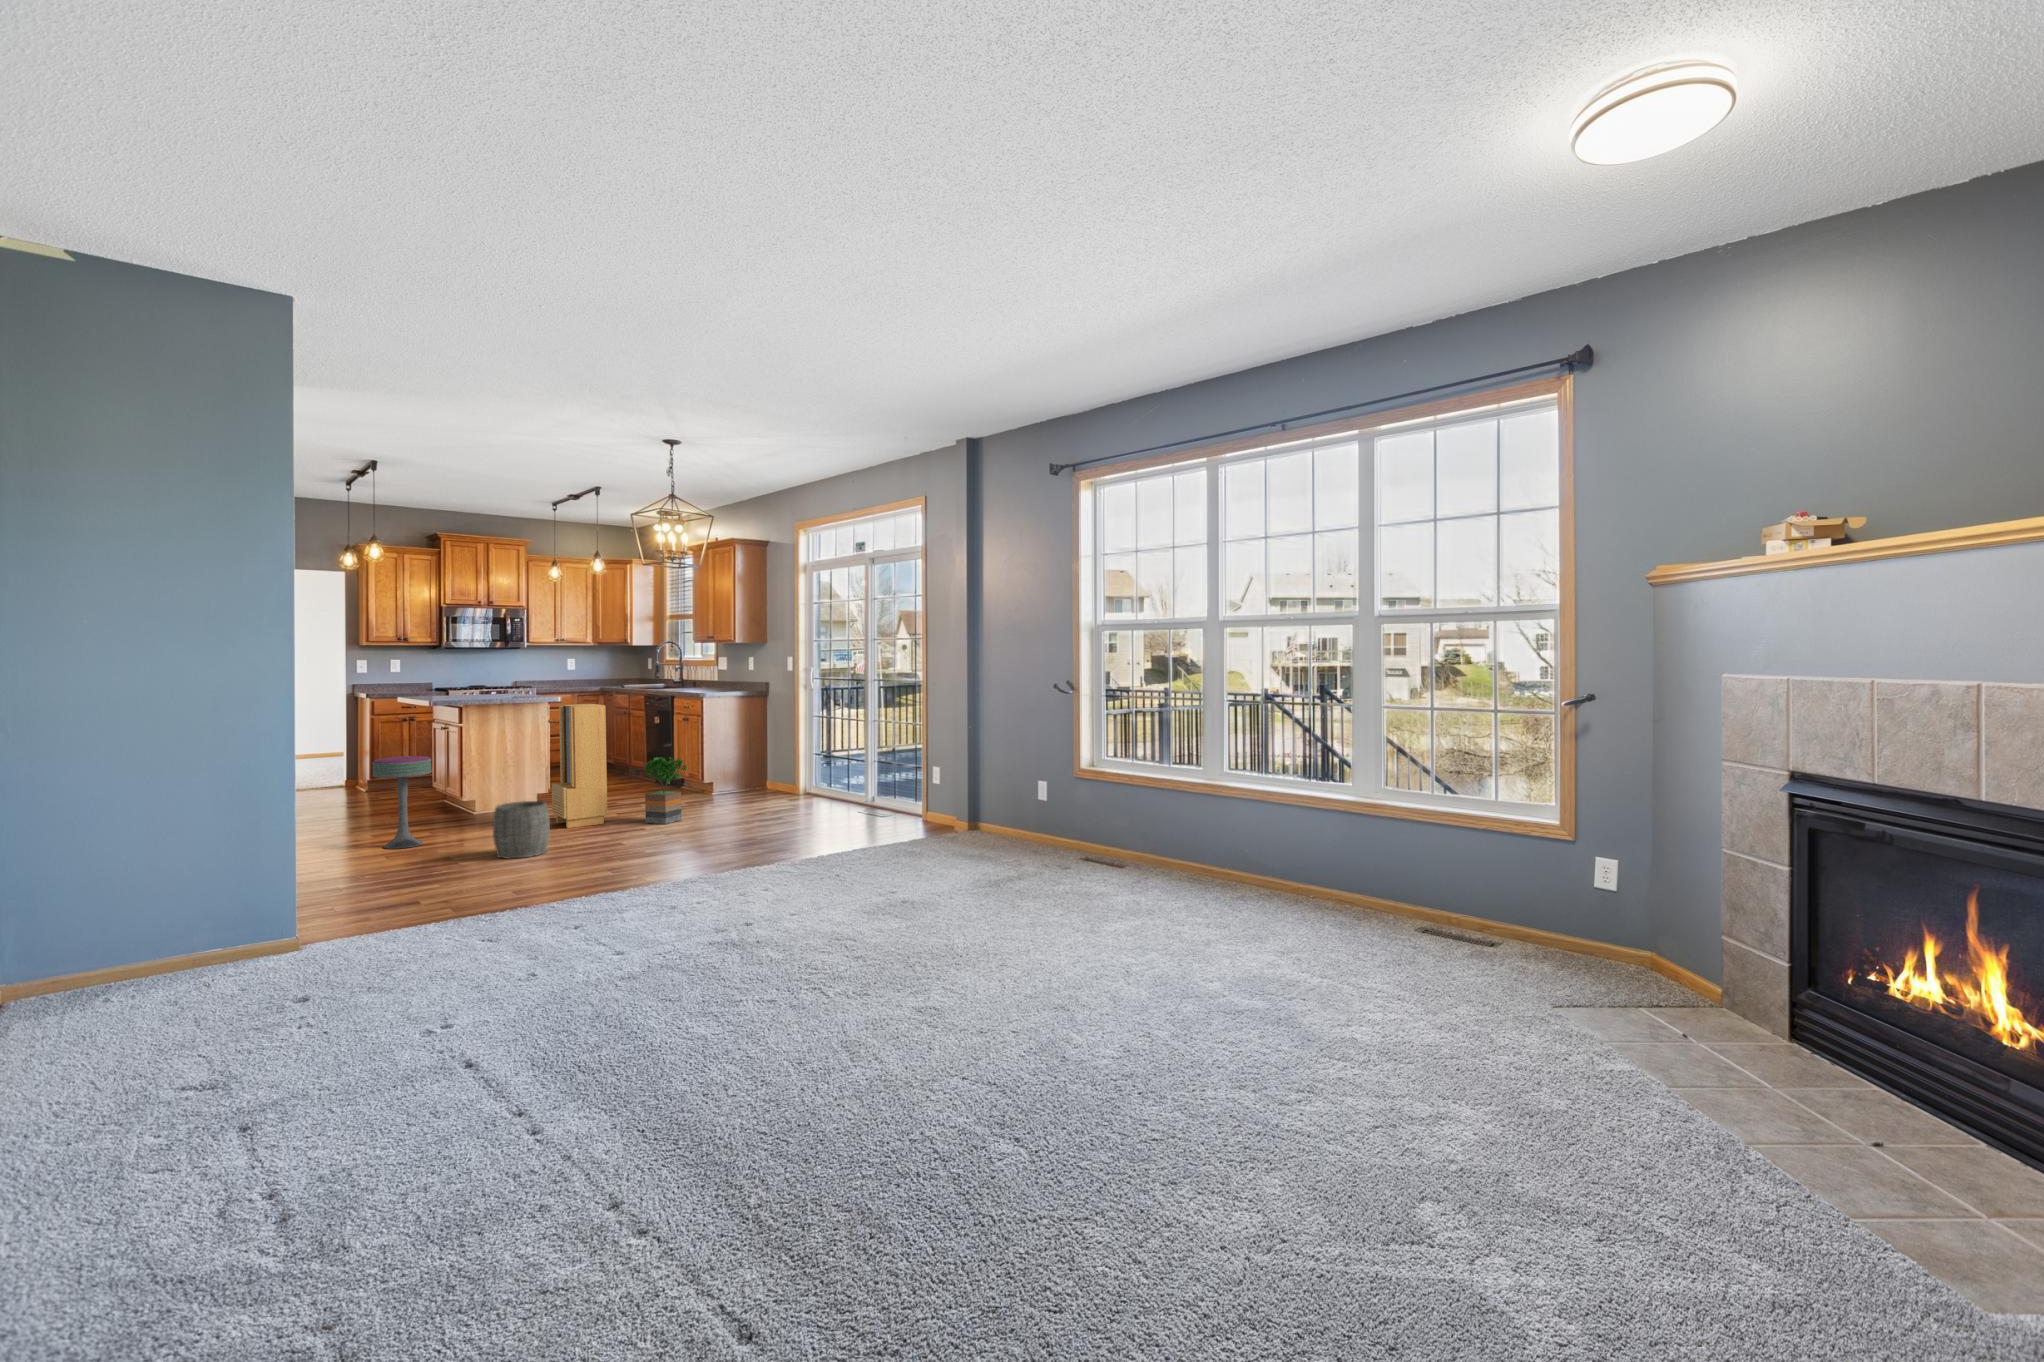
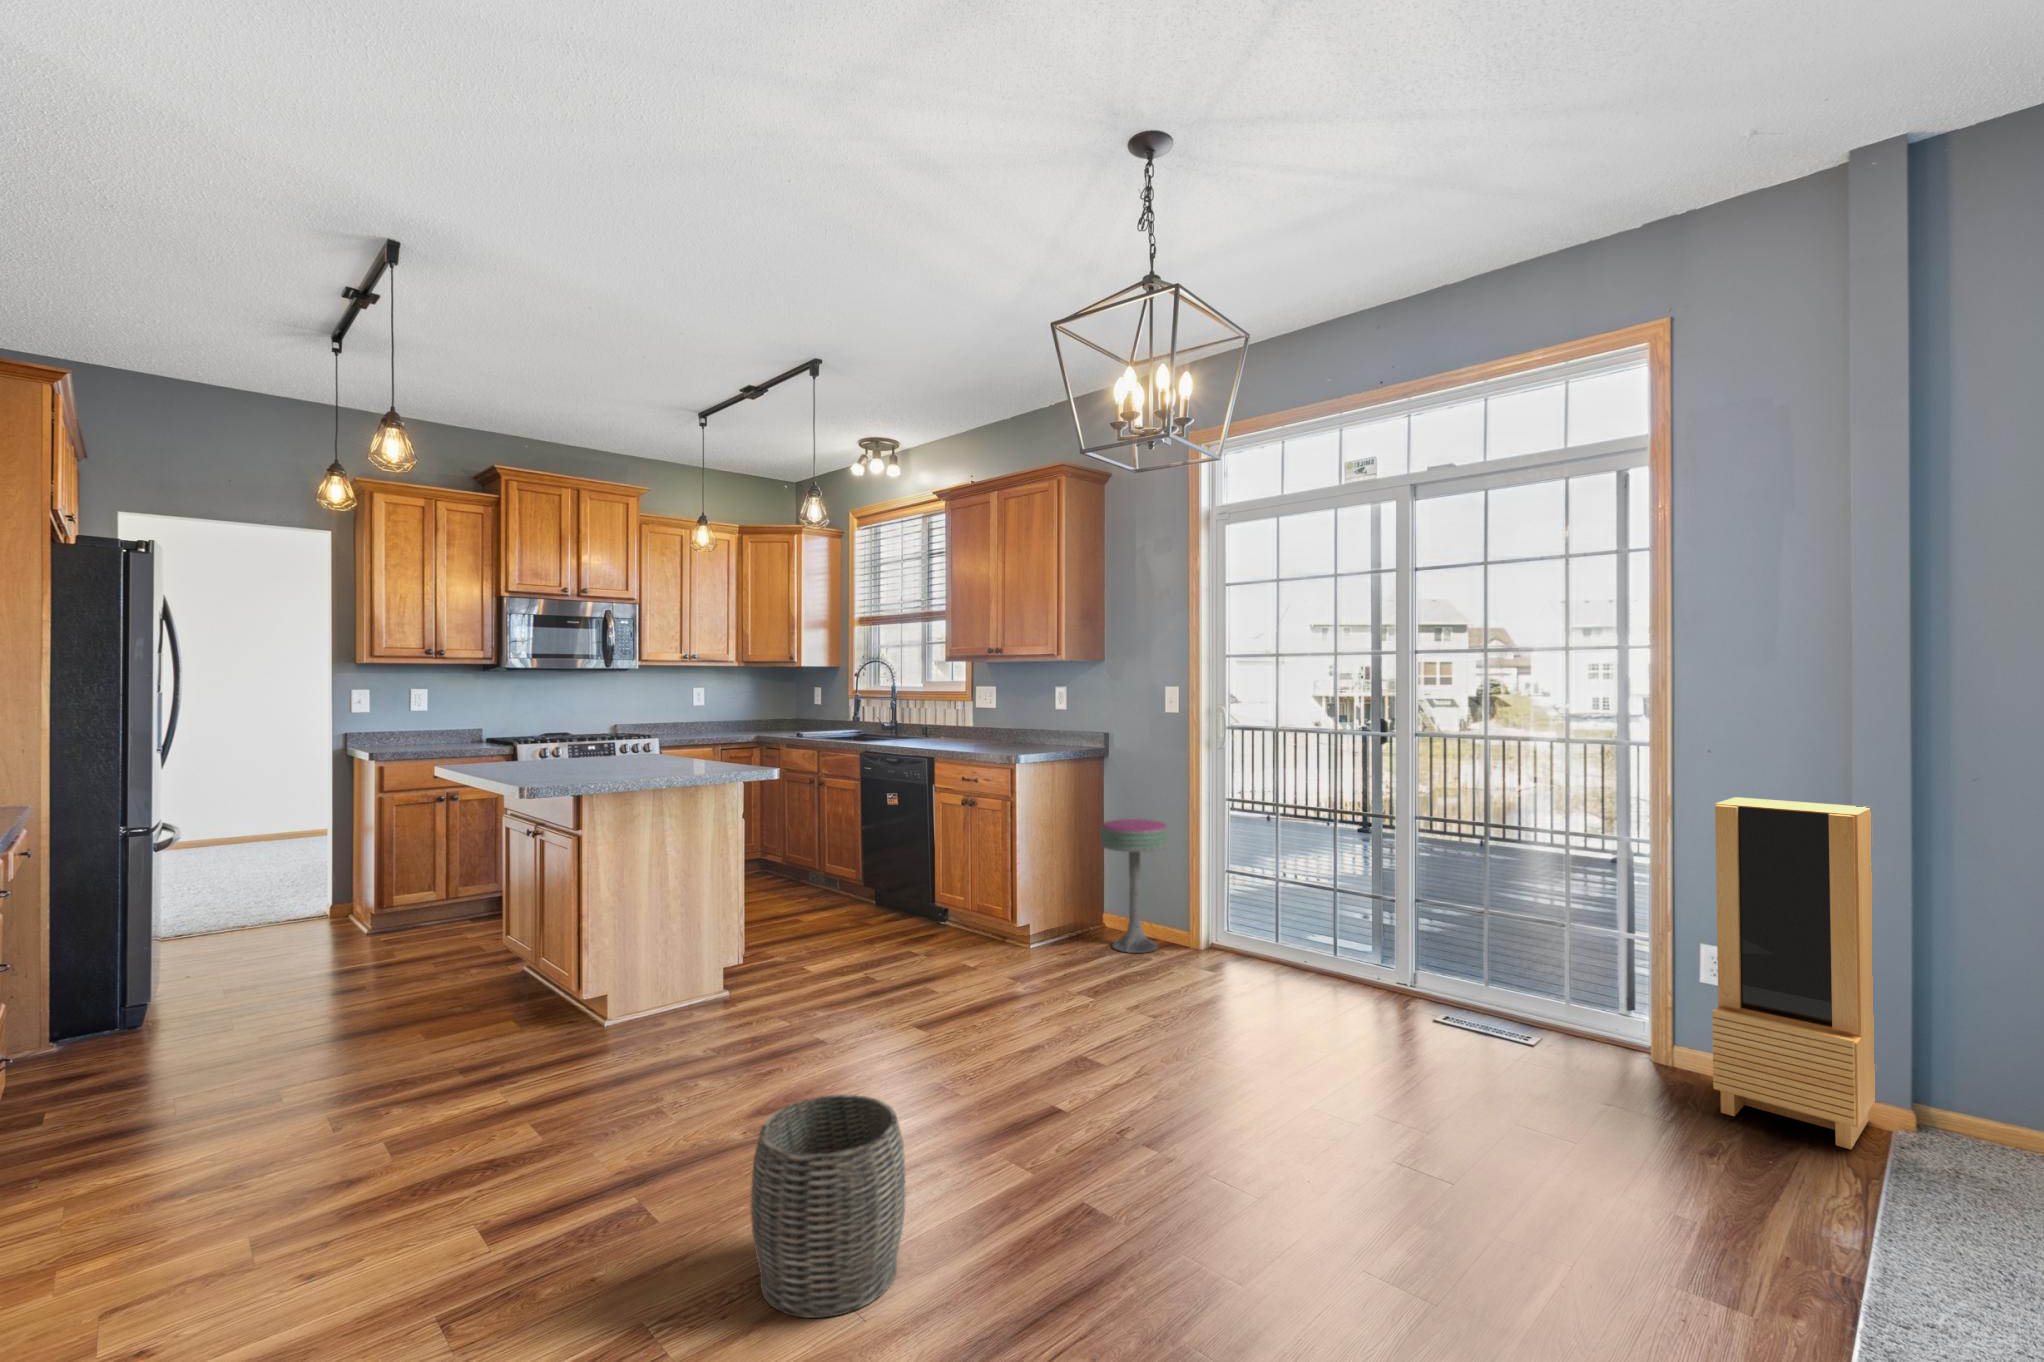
storage cabinet: present [552,704,607,828] -> present [1712,797,1877,1149]
bar stool: present [372,756,431,849] -> present [1101,819,1168,953]
potted tree: present [645,757,687,824] -> none [1006,911,1105,1082]

